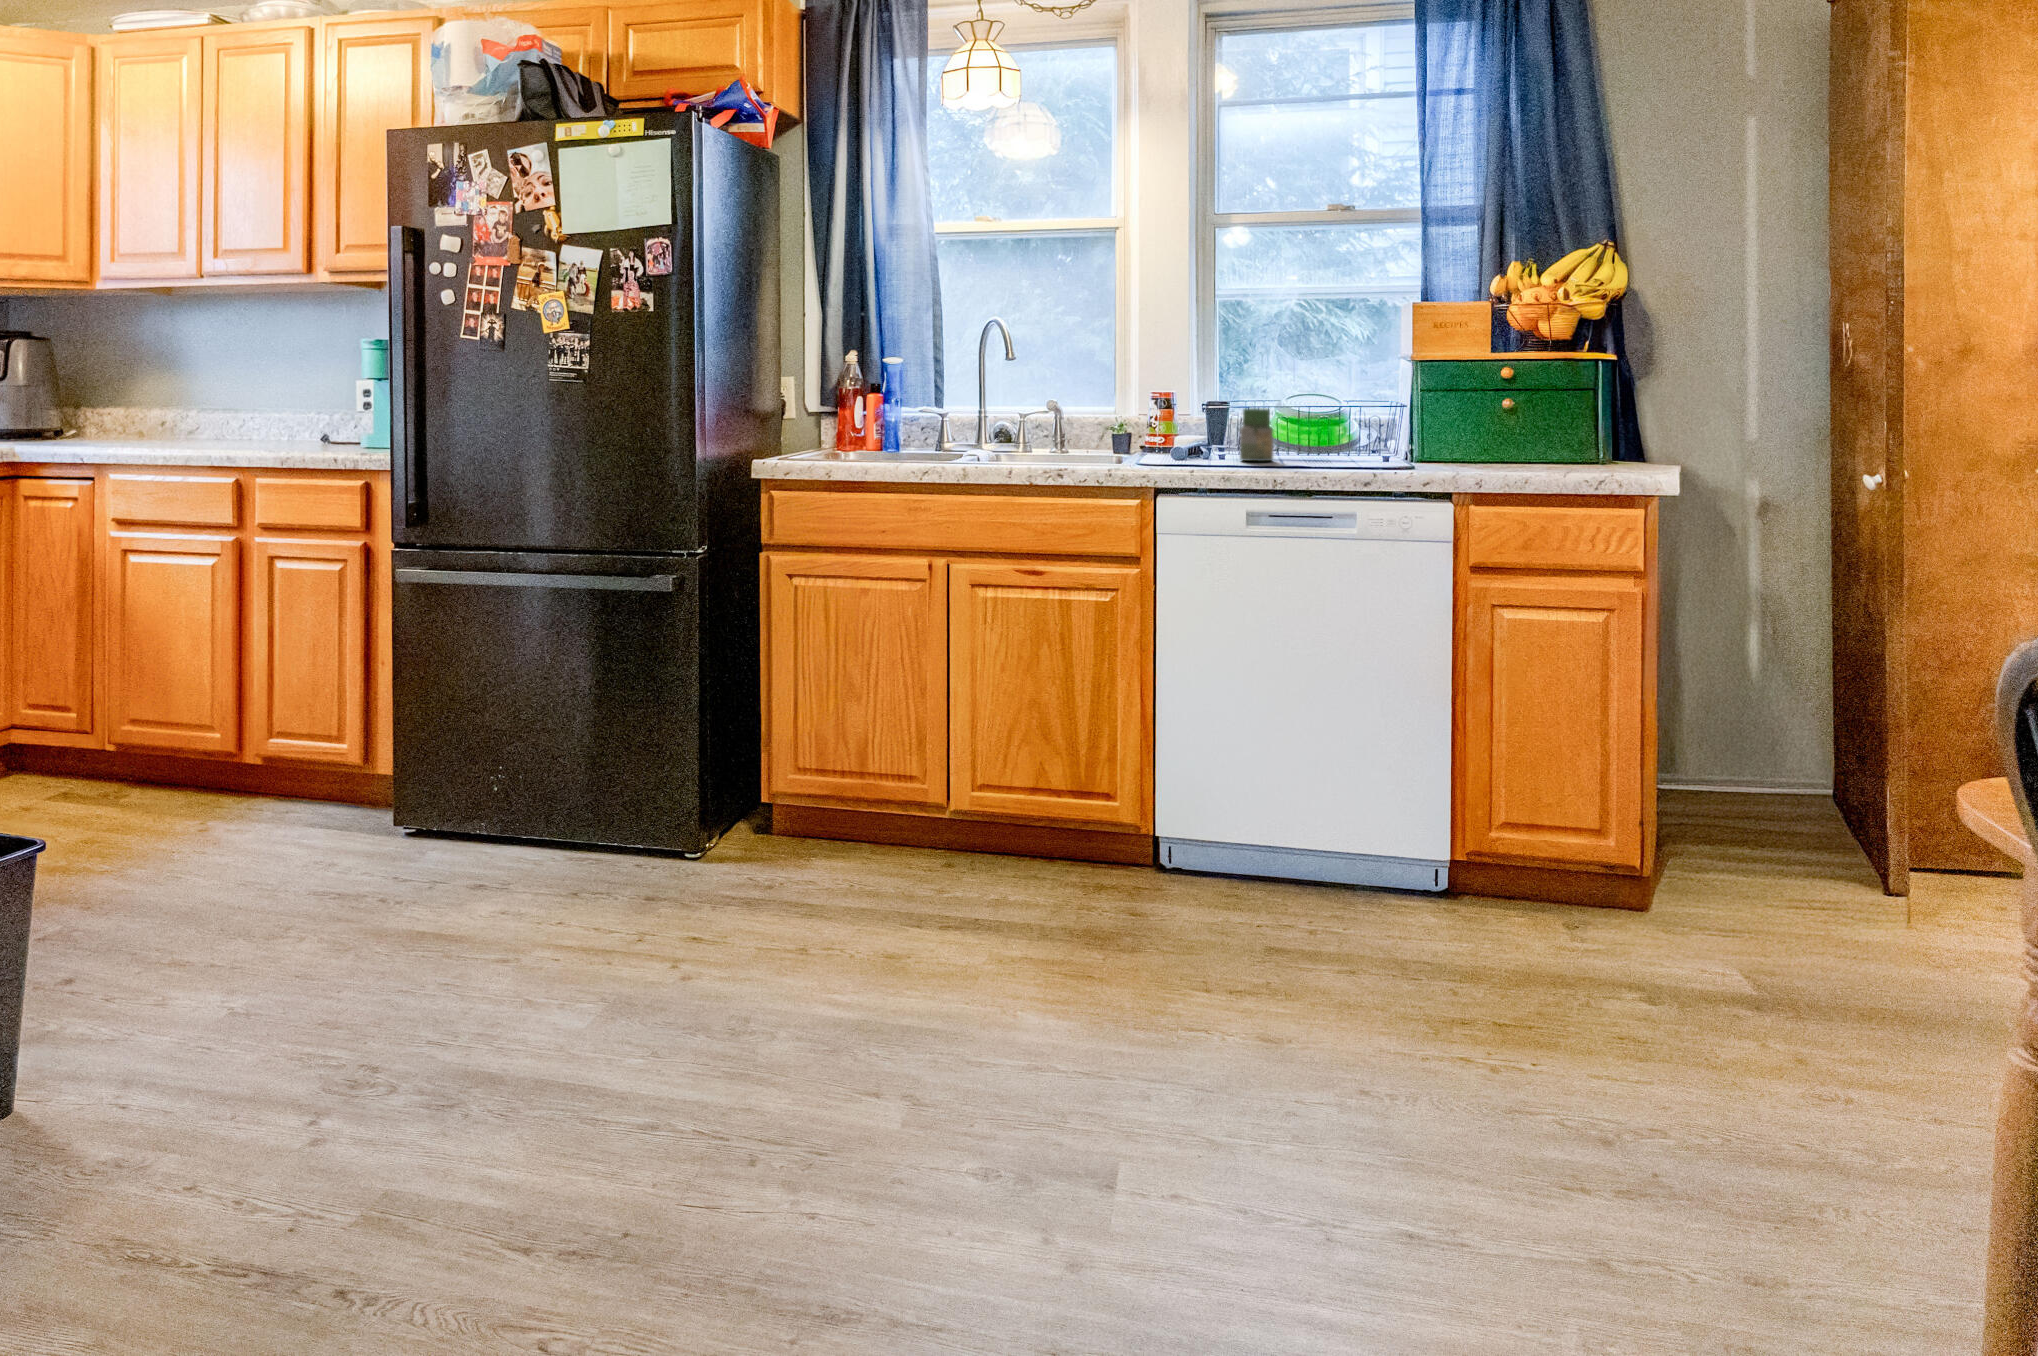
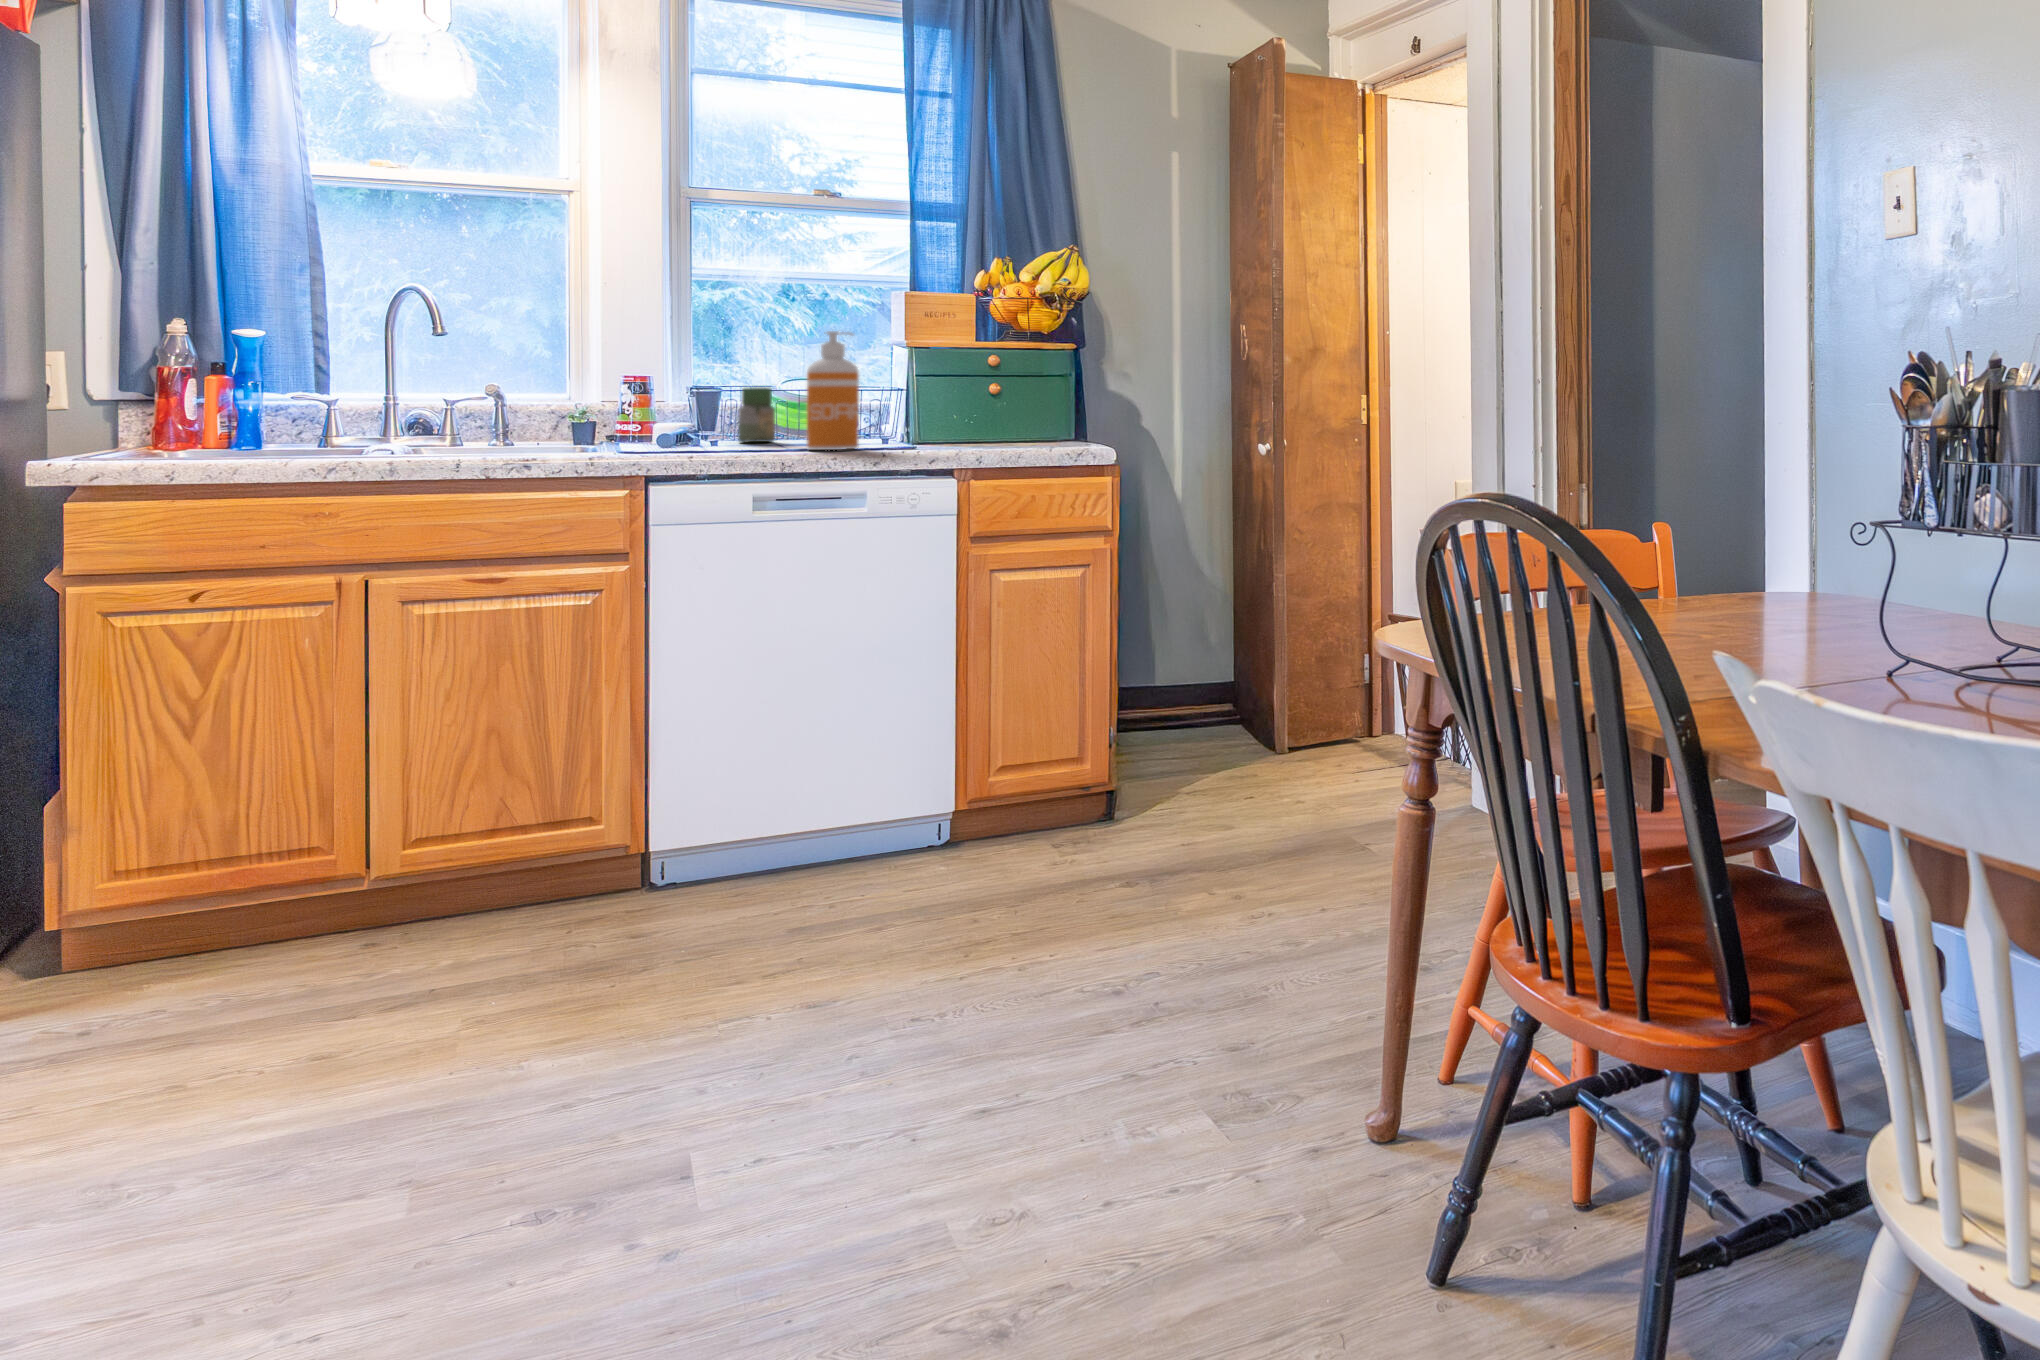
soap dispenser: none [1293,357,1343,475] -> present [807,331,859,450]

